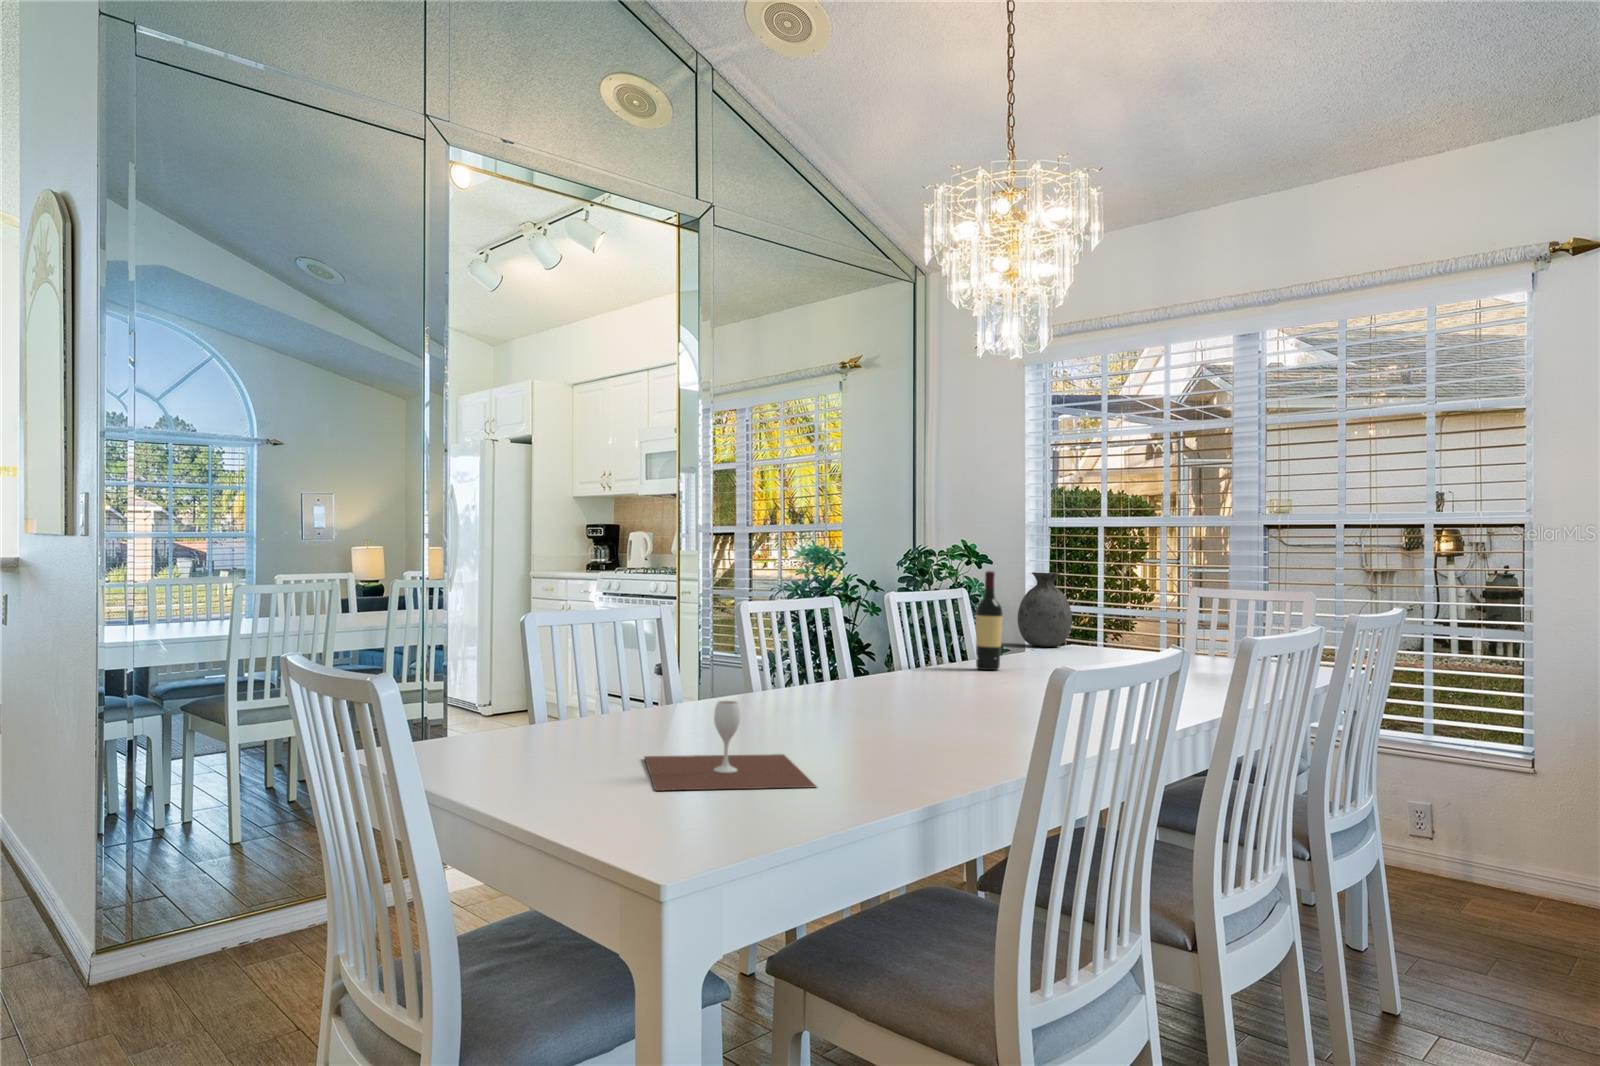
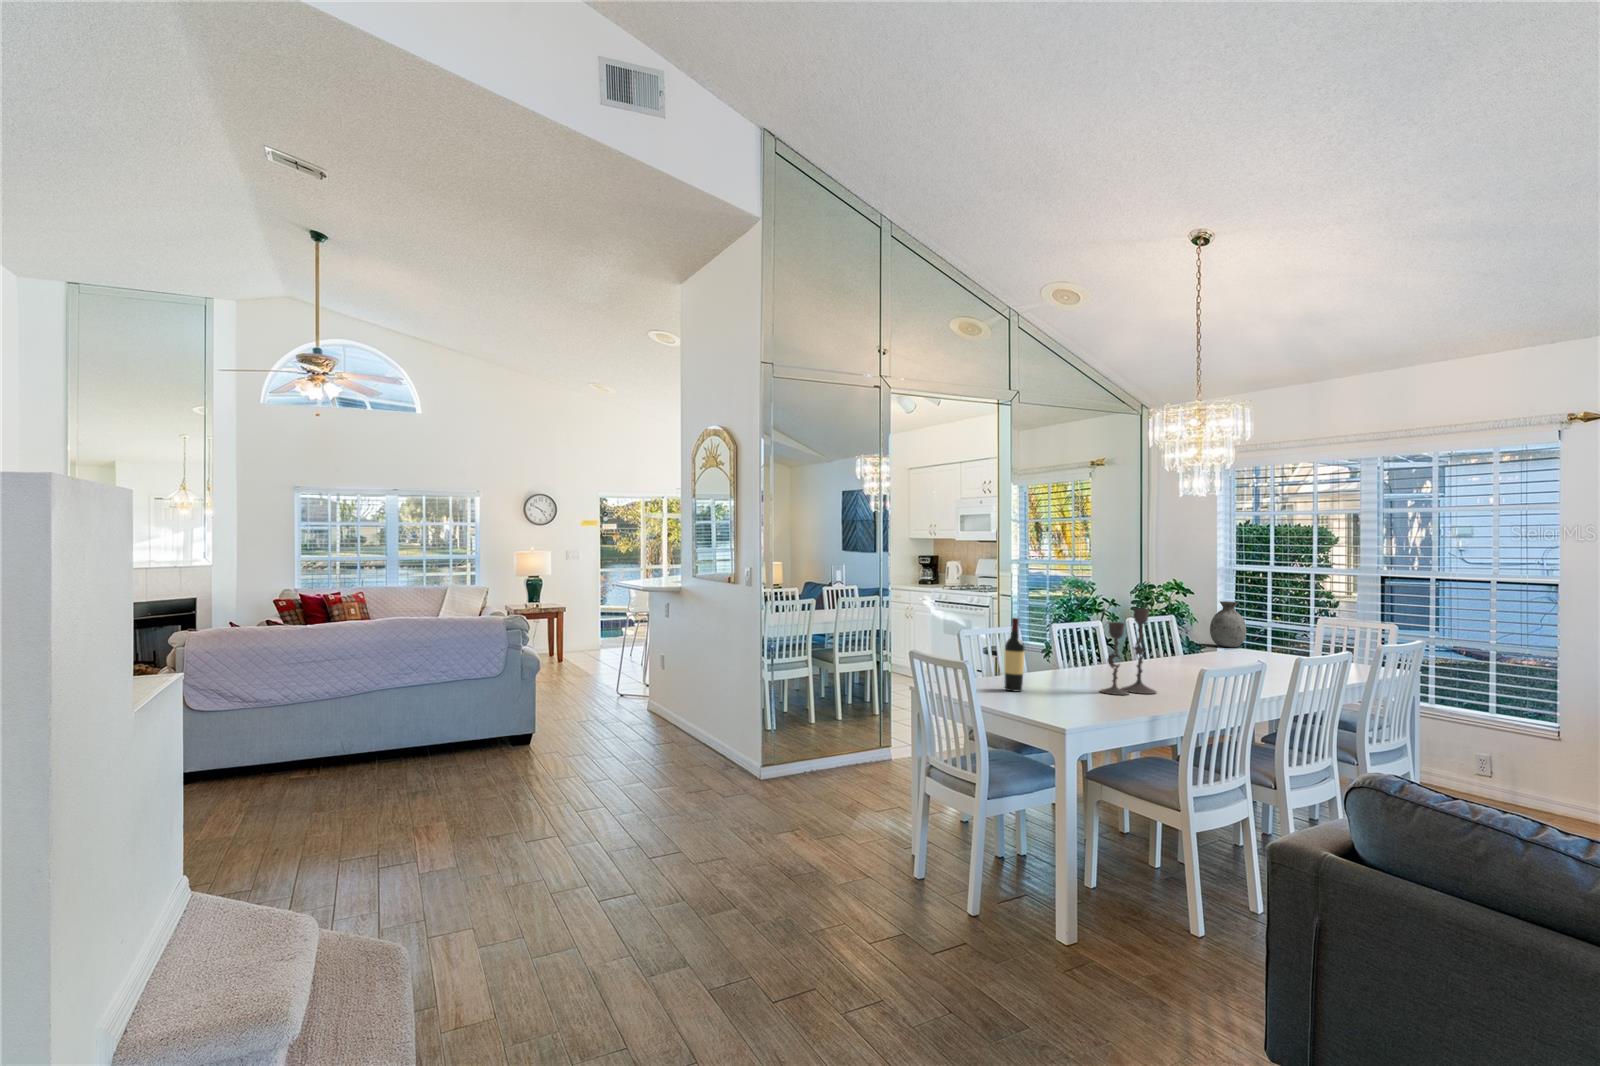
candlestick: none [810,541,938,747] -> present [1100,608,1156,695]
wine bottle: present [976,571,1002,670] -> present [1005,618,1025,691]
wine glass: present [644,701,816,791] -> none [1036,674,1109,707]

